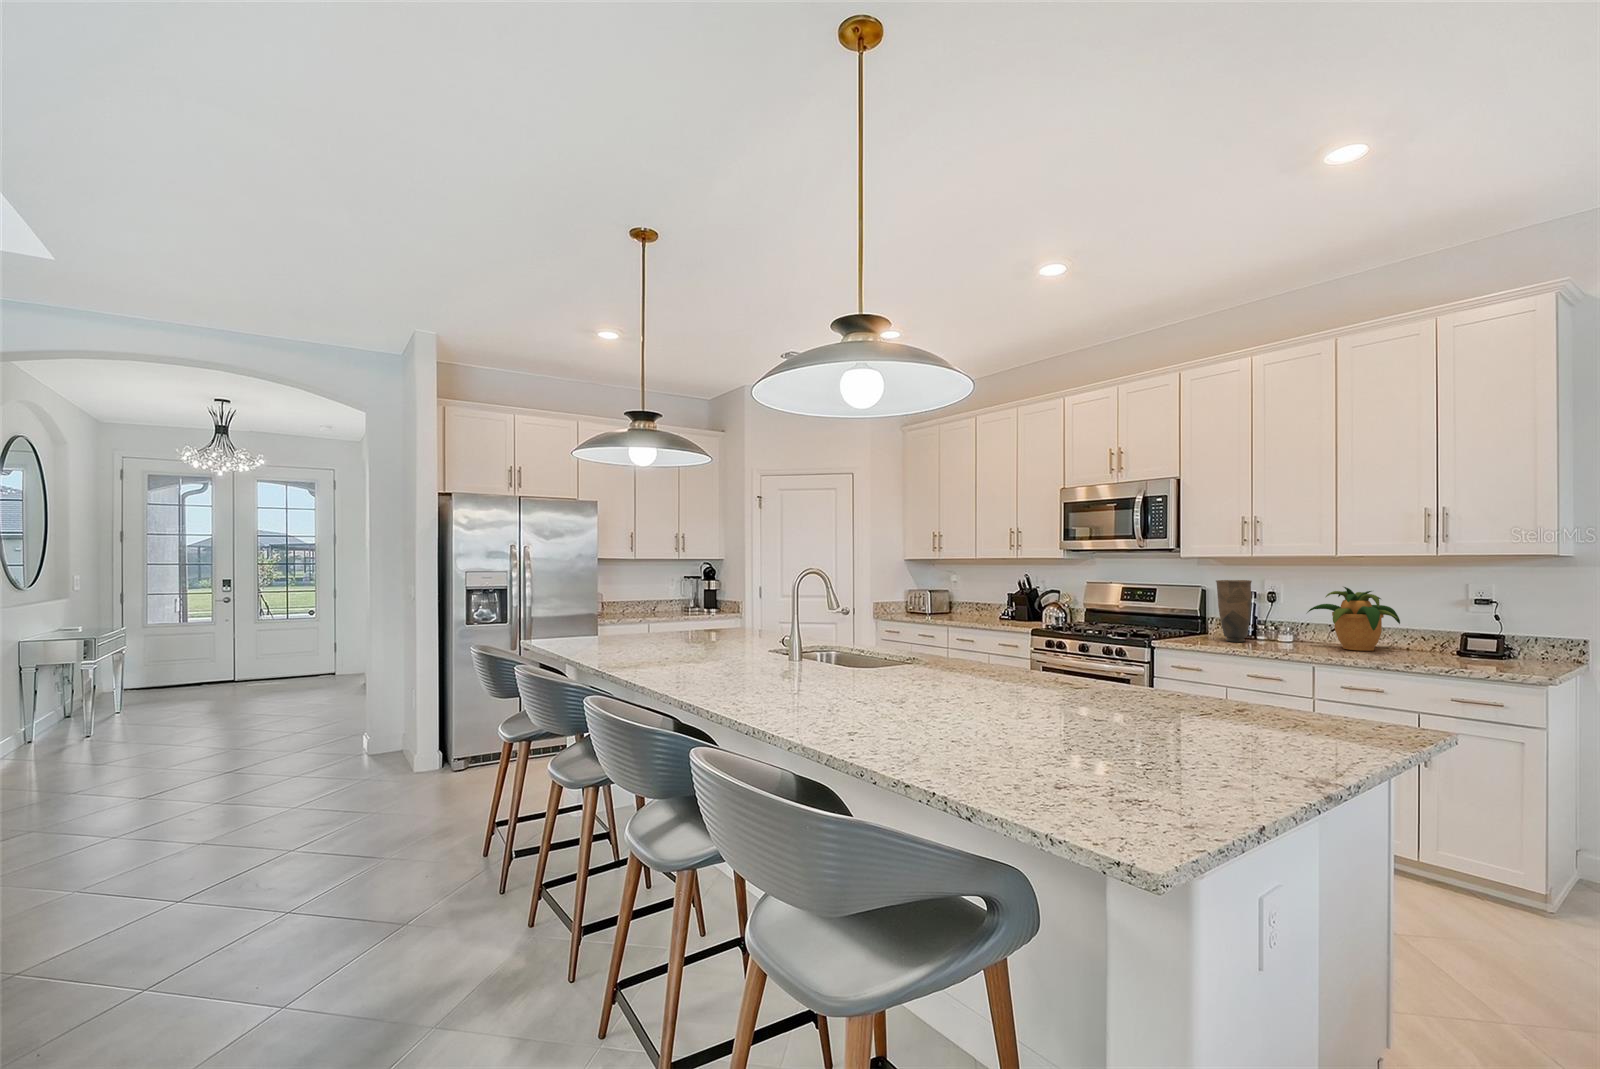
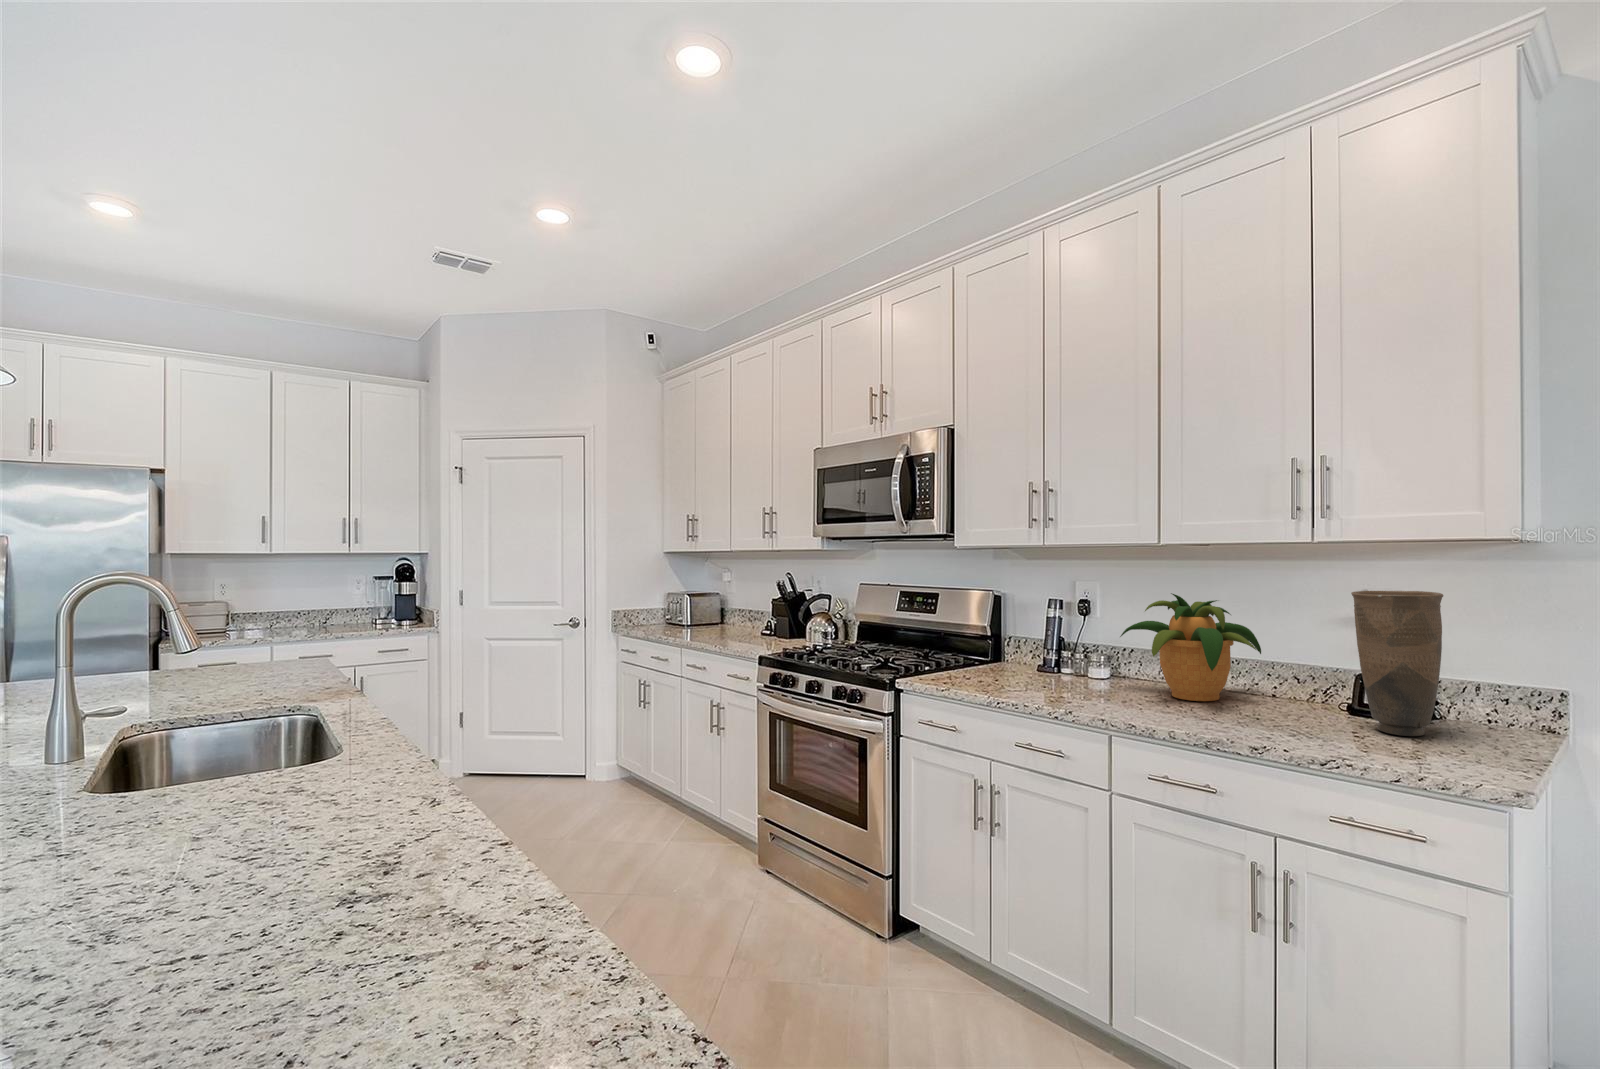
vase: present [1216,580,1252,642] -> present [1351,591,1443,736]

